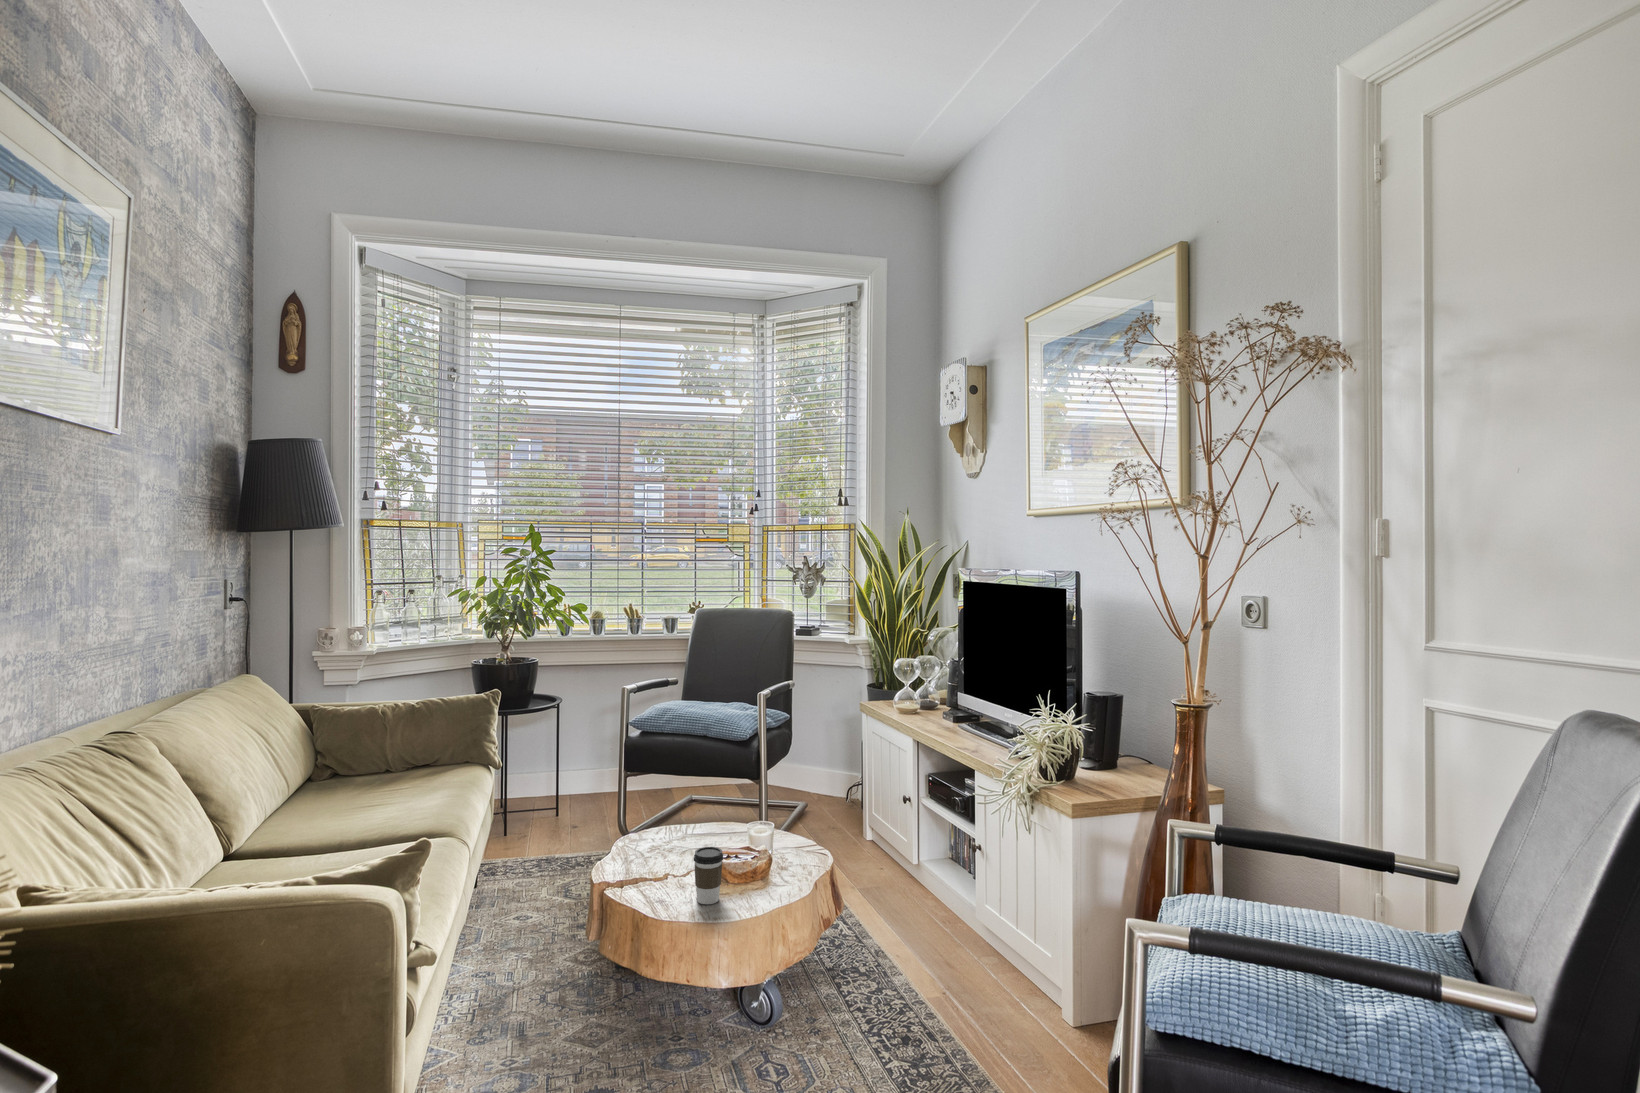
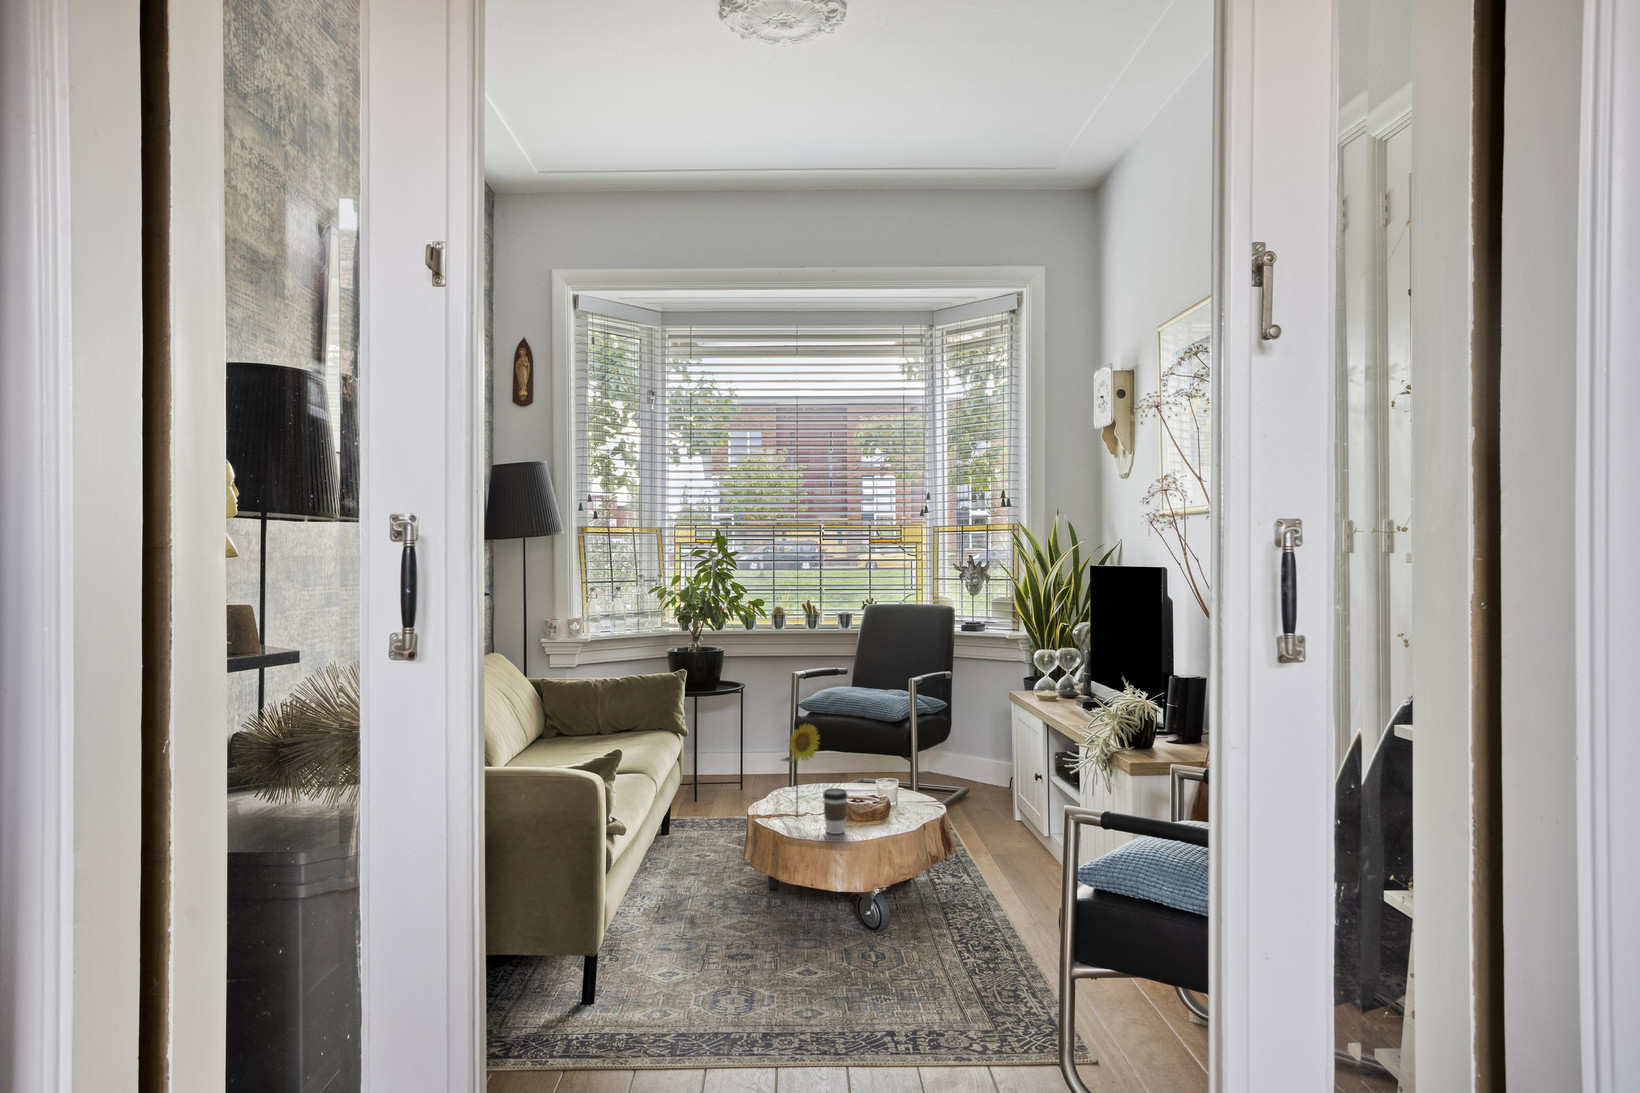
flower: none [637,768,686,879] -> present [782,724,819,814]

